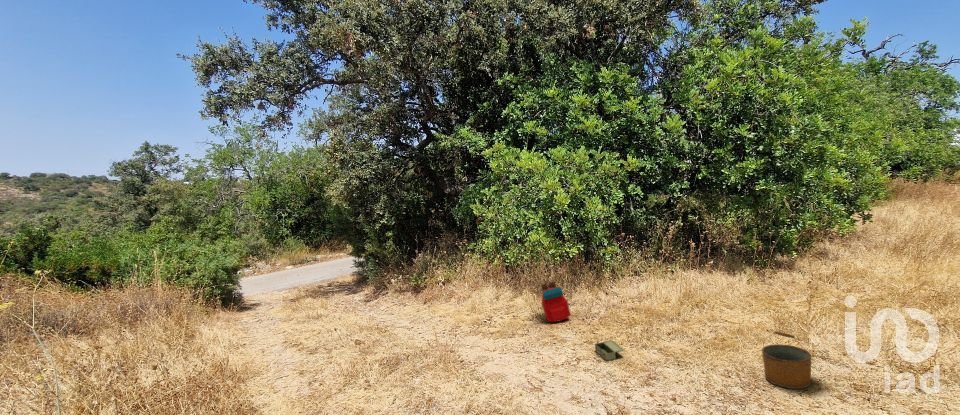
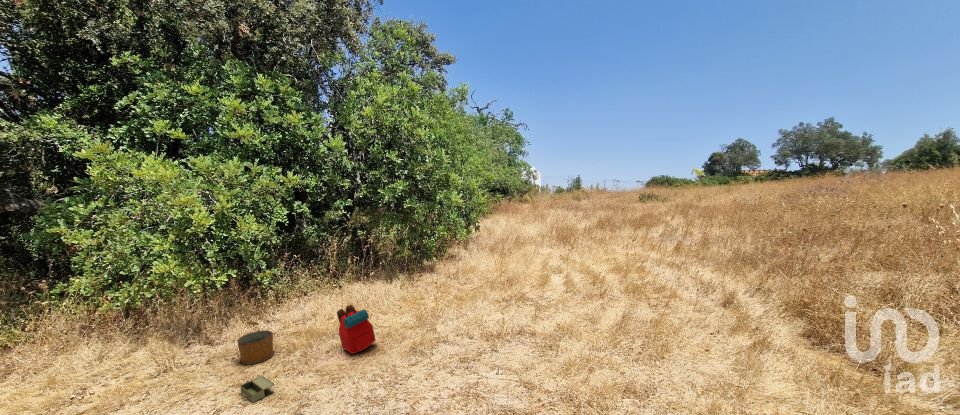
backpack: present [541,282,571,322] -> present [337,305,375,354]
bucket: present [762,331,811,389] -> present [238,322,274,364]

